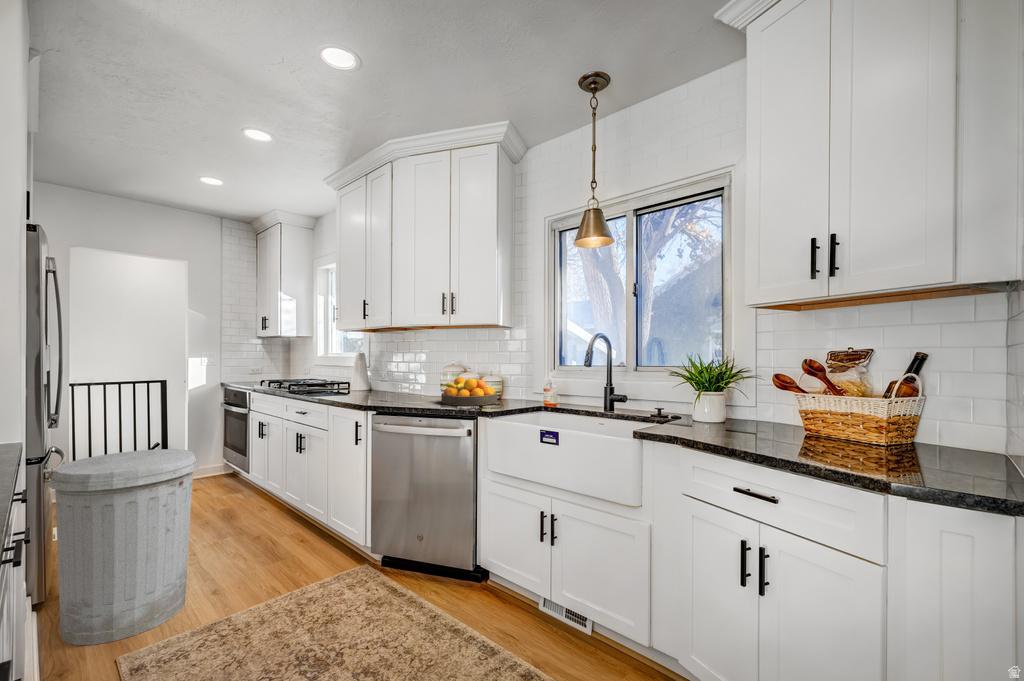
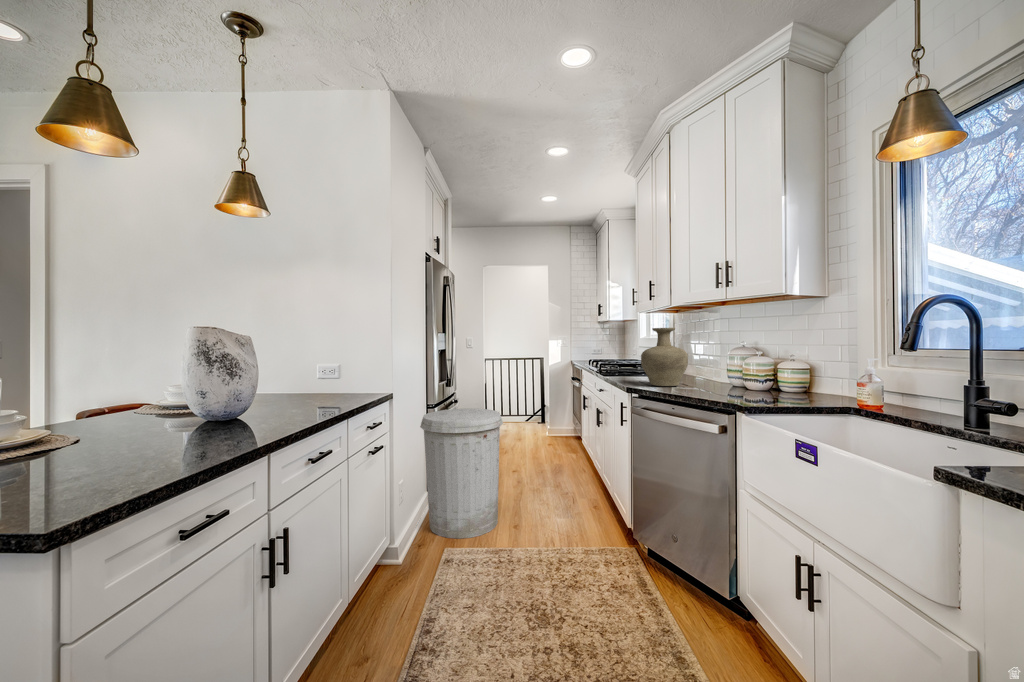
vase: none [370,346,414,402] -> present [641,328,688,386]
fruit bowl: present [441,377,497,406] -> none [713,362,791,397]

